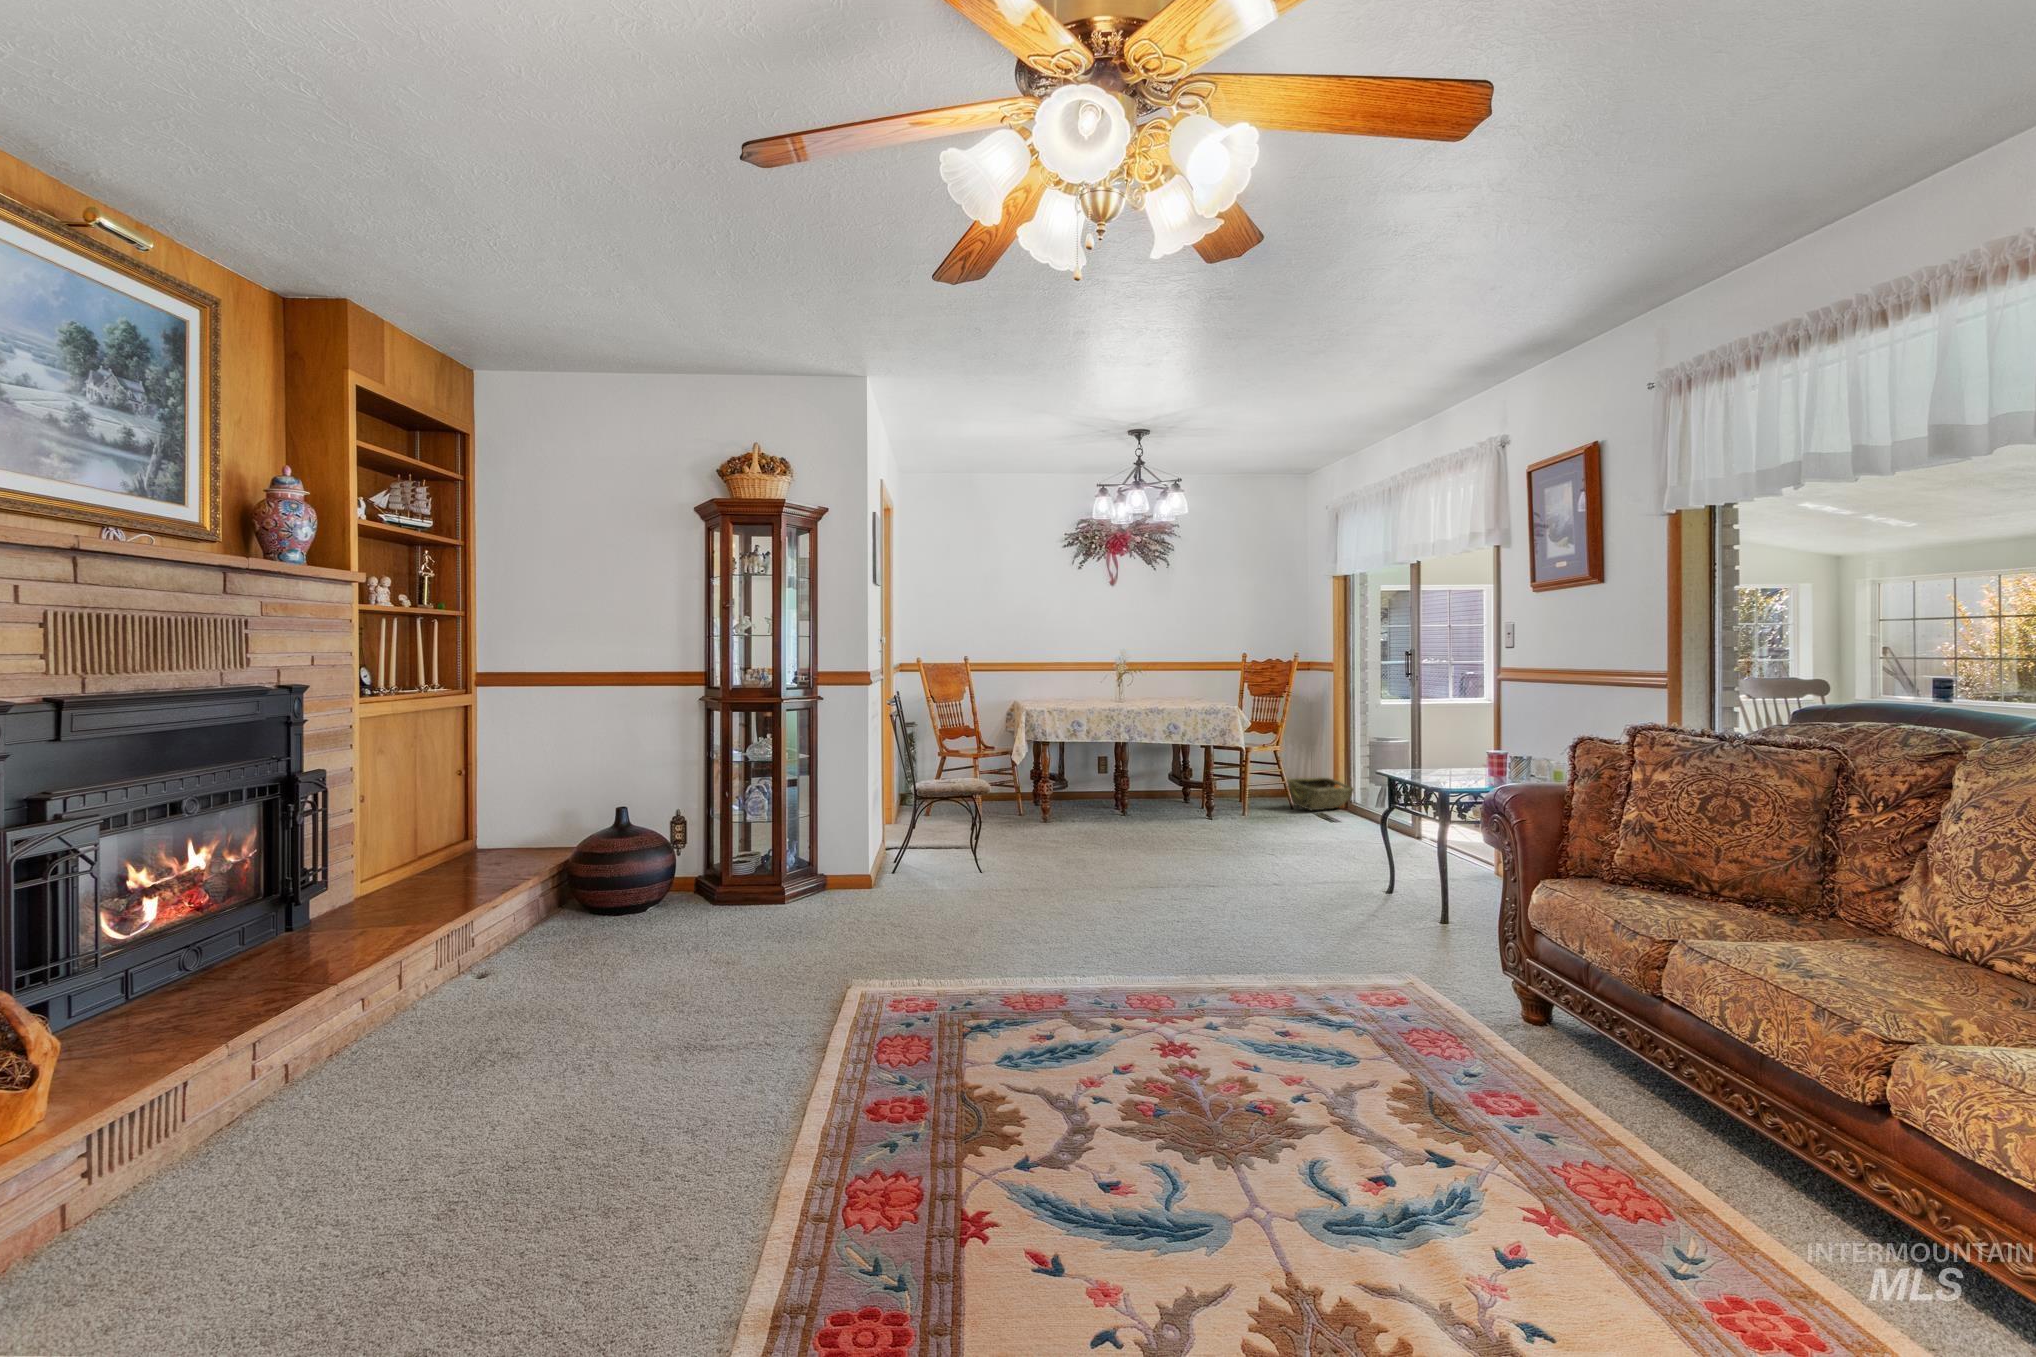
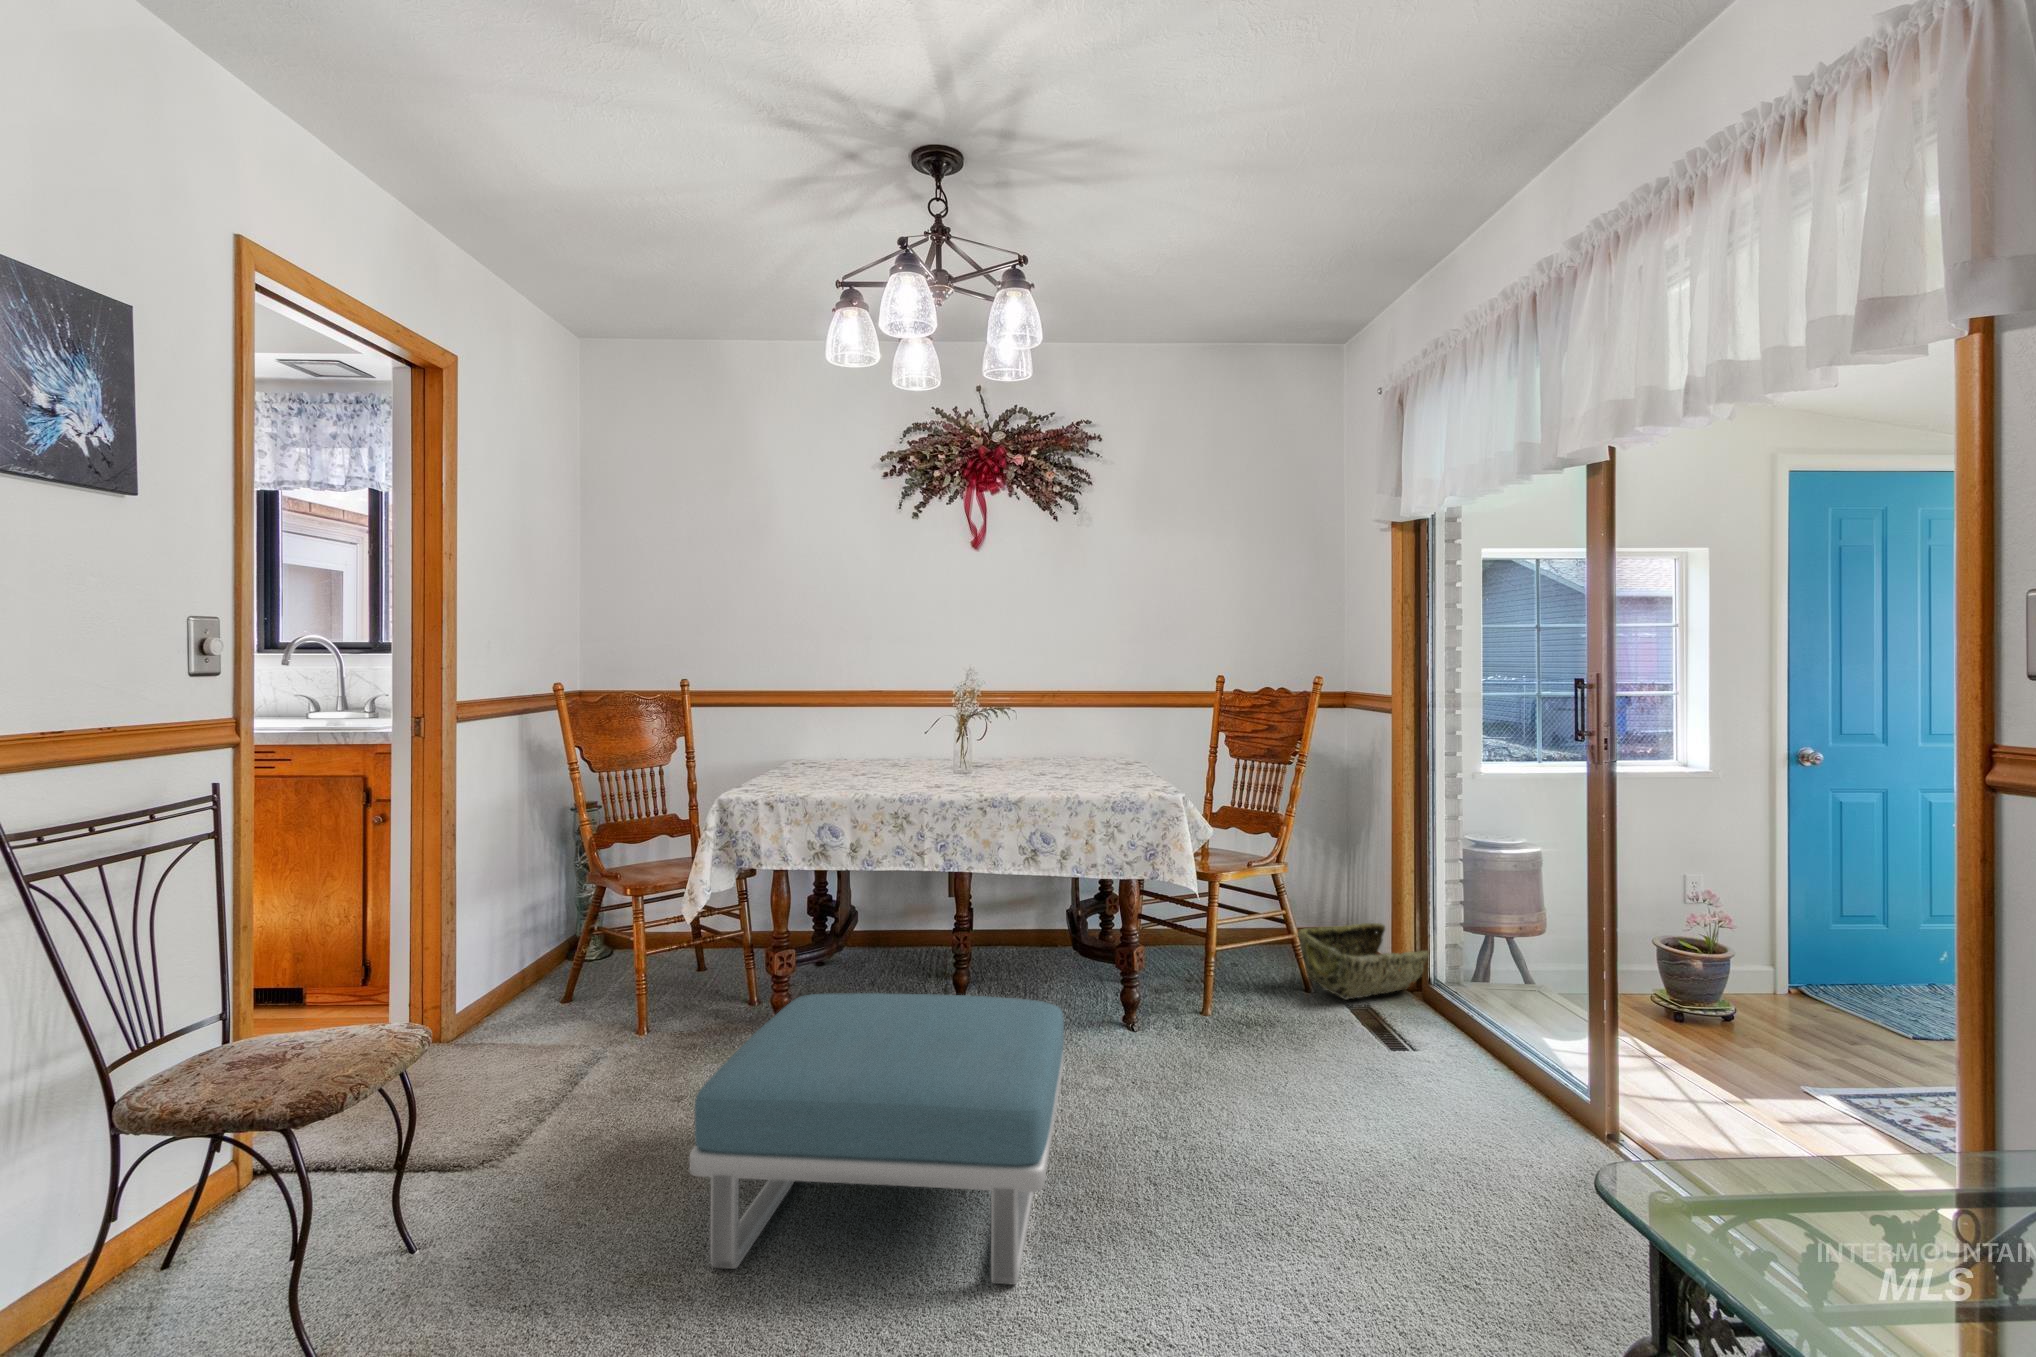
footstool: none [1090,787,1215,866] -> present [690,993,1064,1285]

